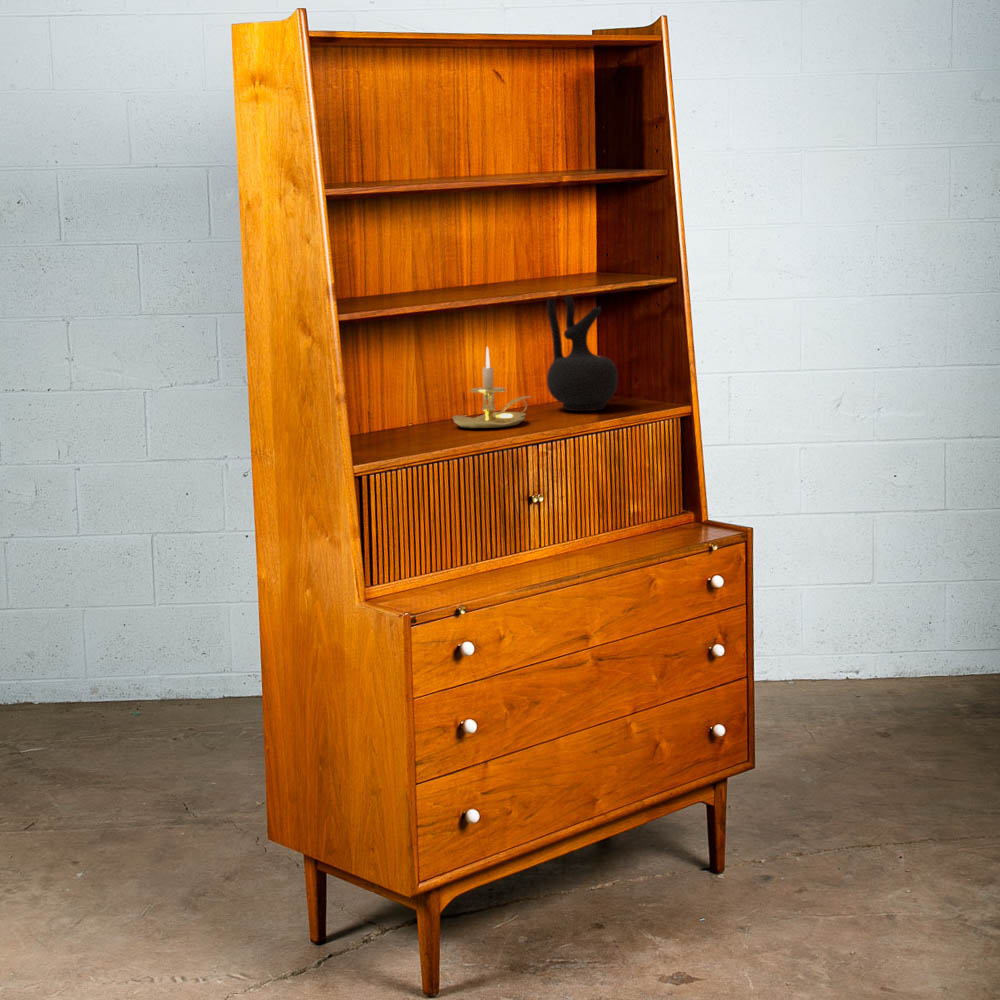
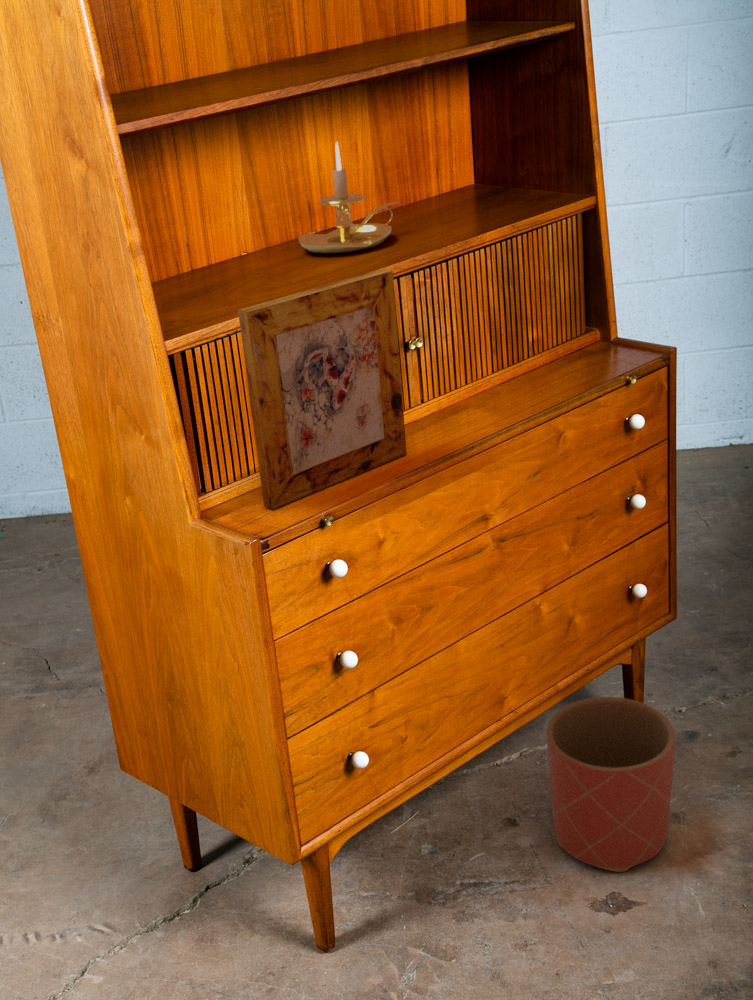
ceramic jug: present [547,297,618,411] -> none [409,53,503,213]
picture frame: none [408,432,525,599] -> present [238,269,407,509]
planter: none [630,814,737,959] -> present [546,697,675,872]

